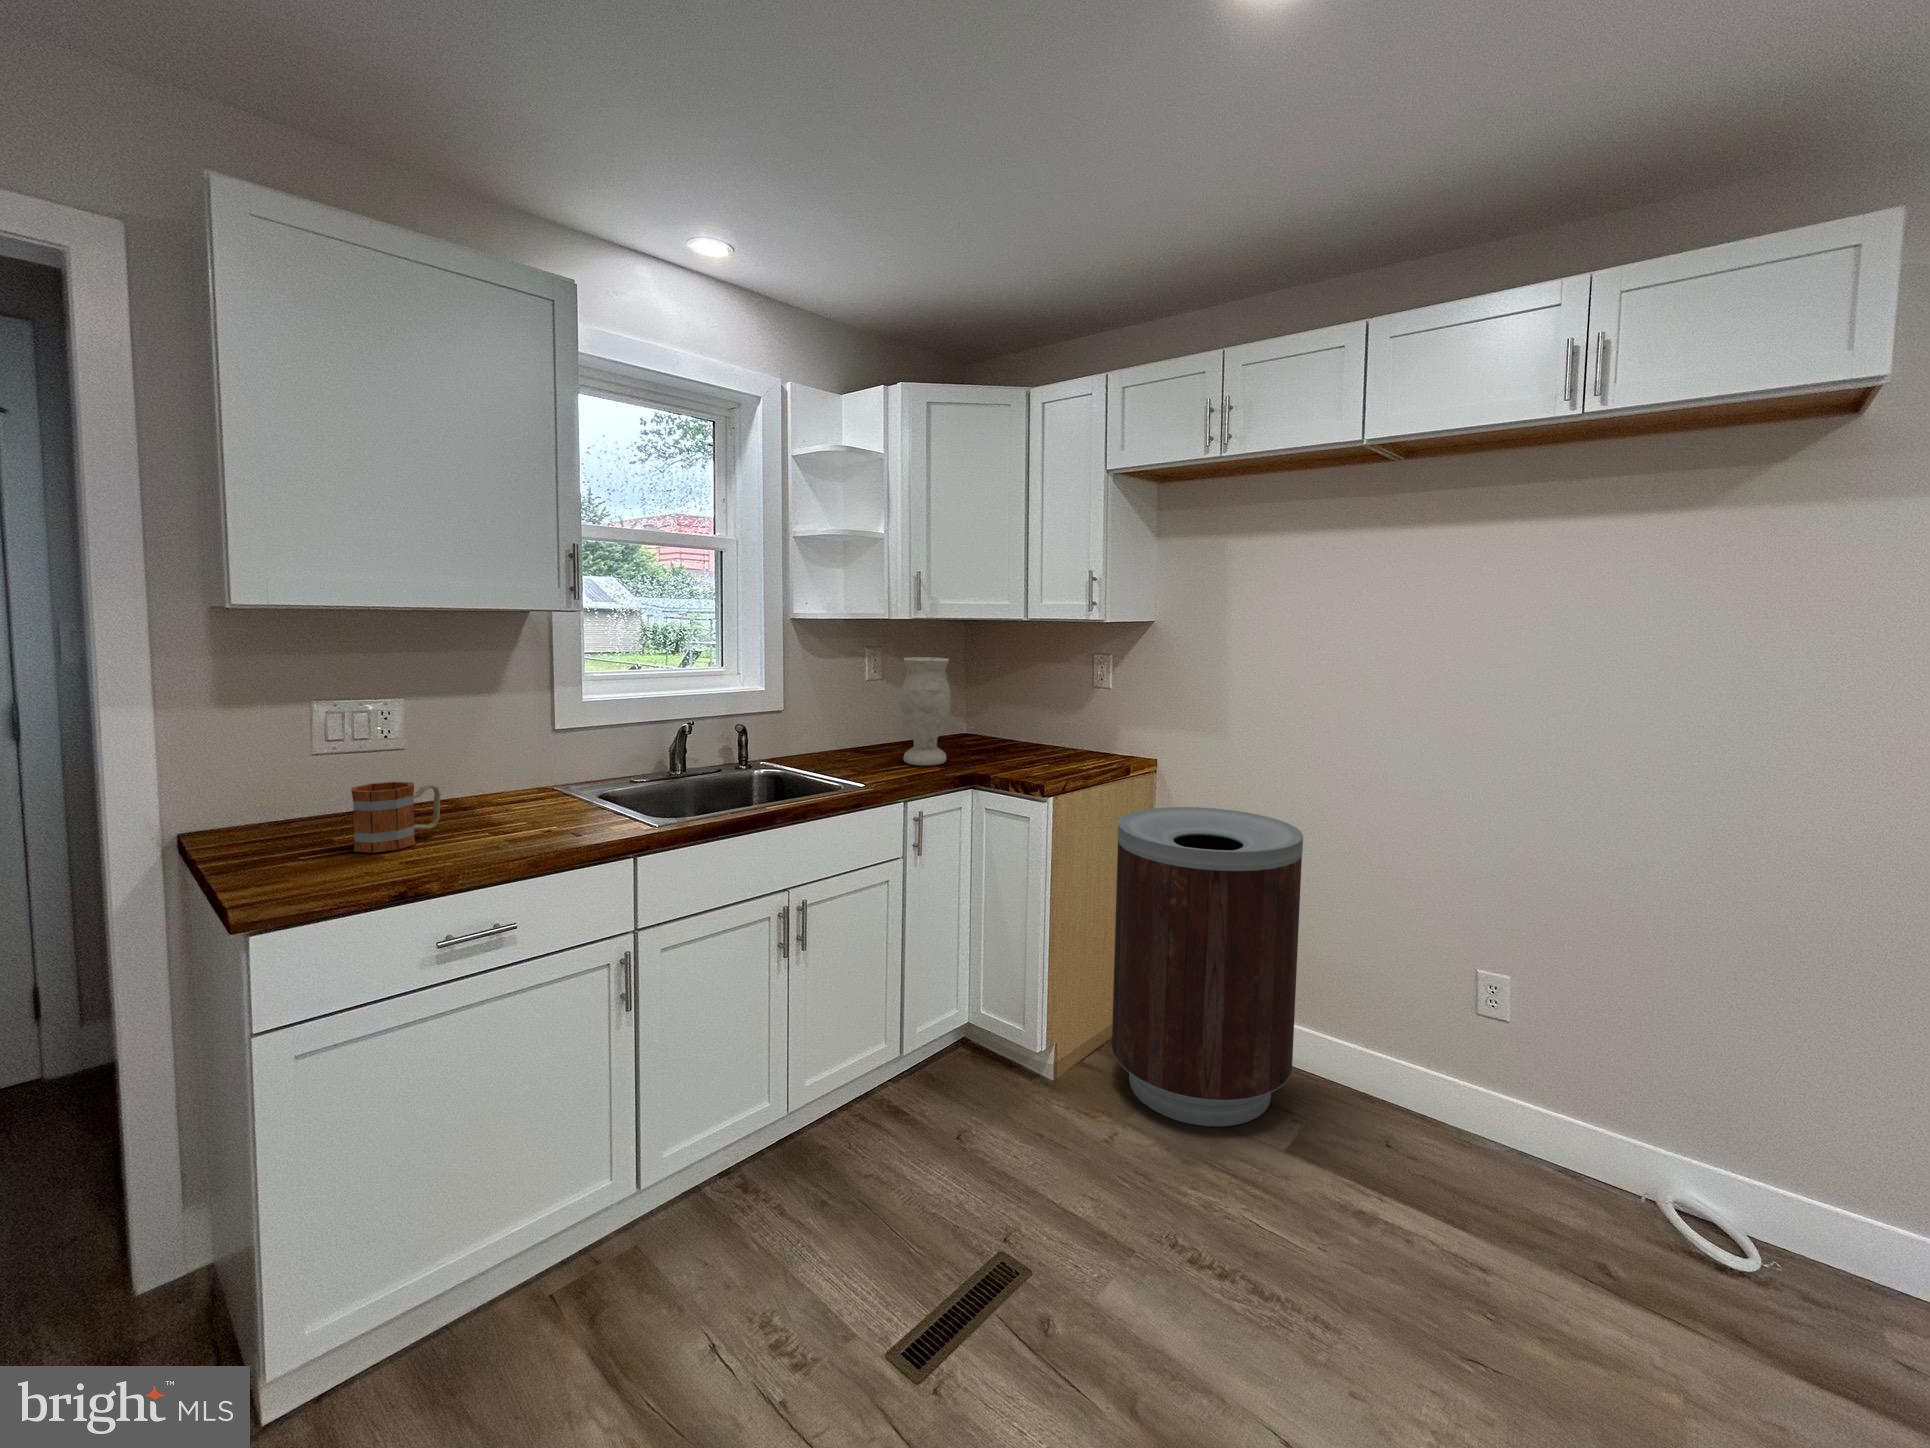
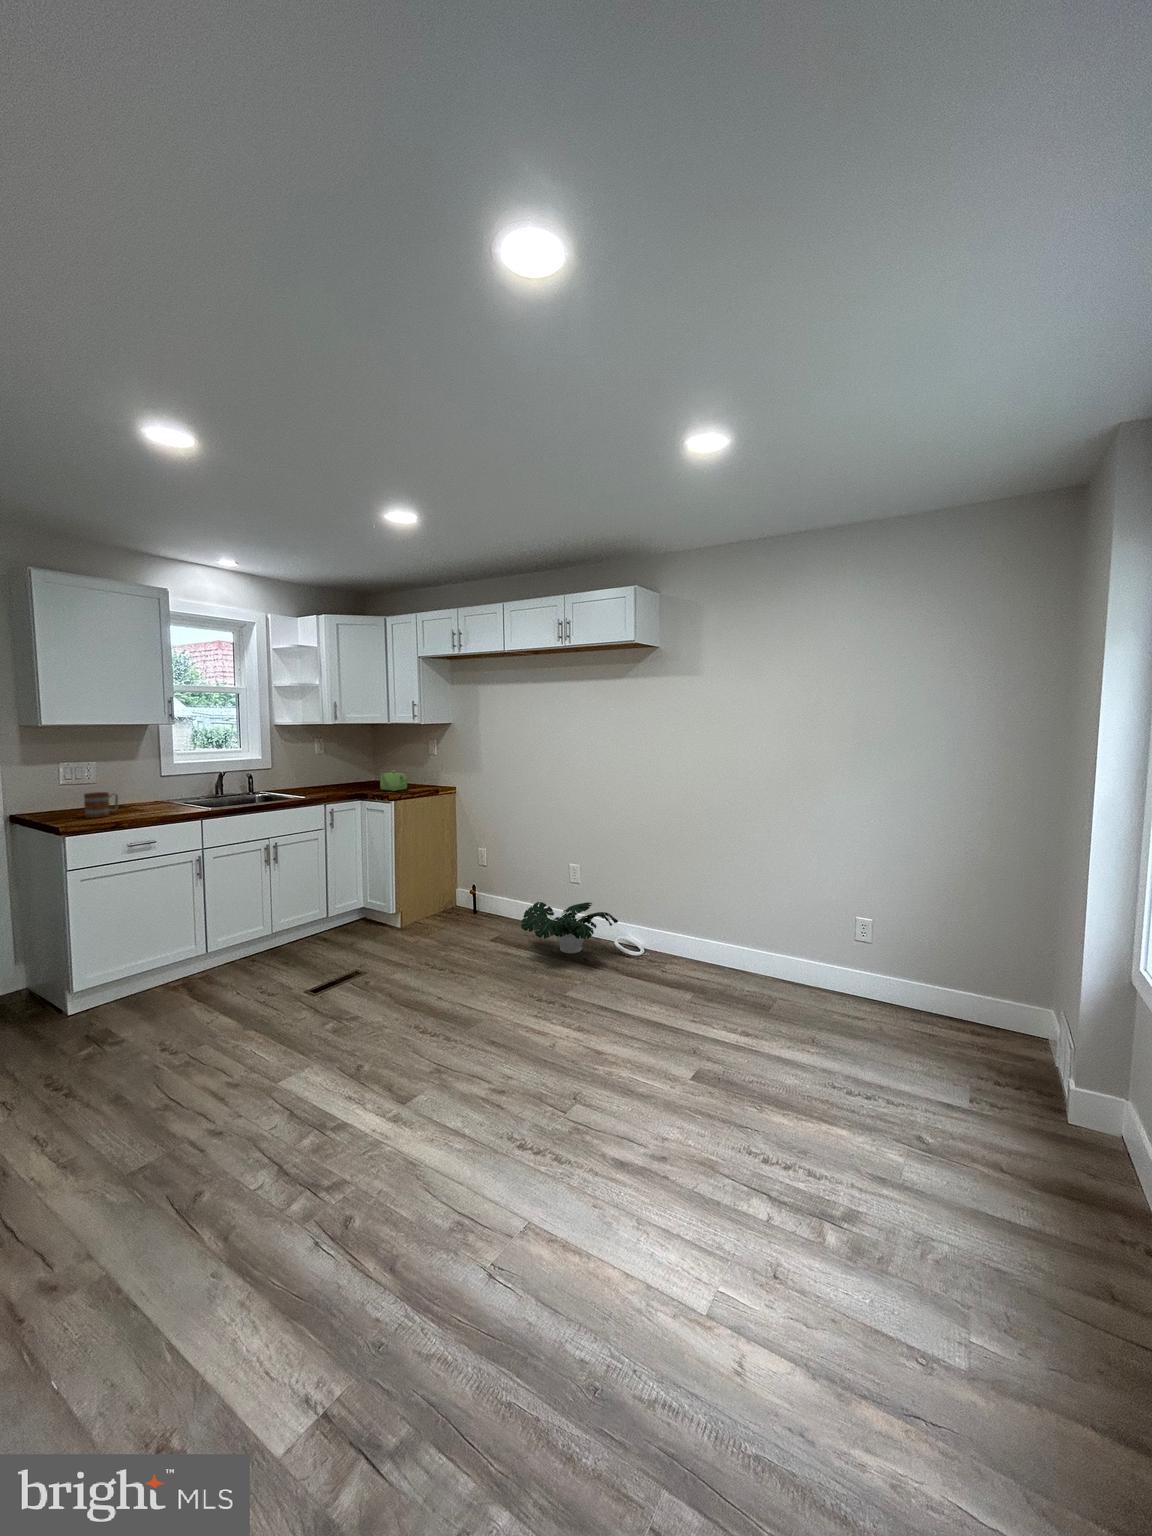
vase: present [900,657,952,765] -> none [329,742,354,791]
teapot: none [1004,722,1068,769] -> present [380,770,407,791]
trash can: present [1112,807,1303,1126] -> none [424,806,503,934]
potted plant: none [1388,1075,1683,1250] -> present [521,902,618,953]

